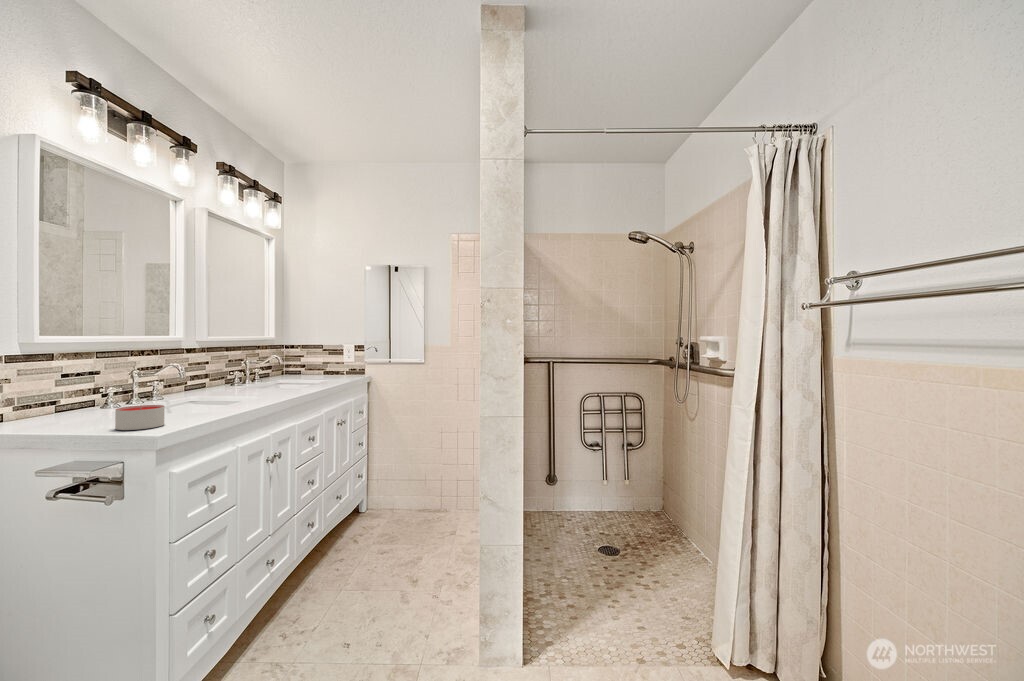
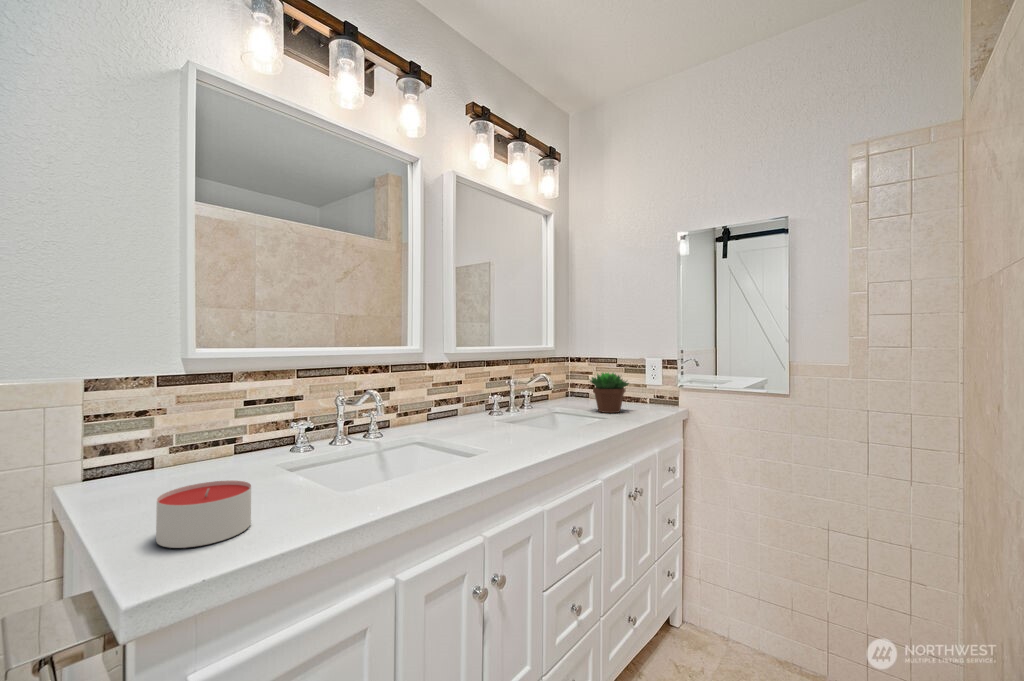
succulent plant: none [304,354,333,381] -> present [590,372,629,413]

